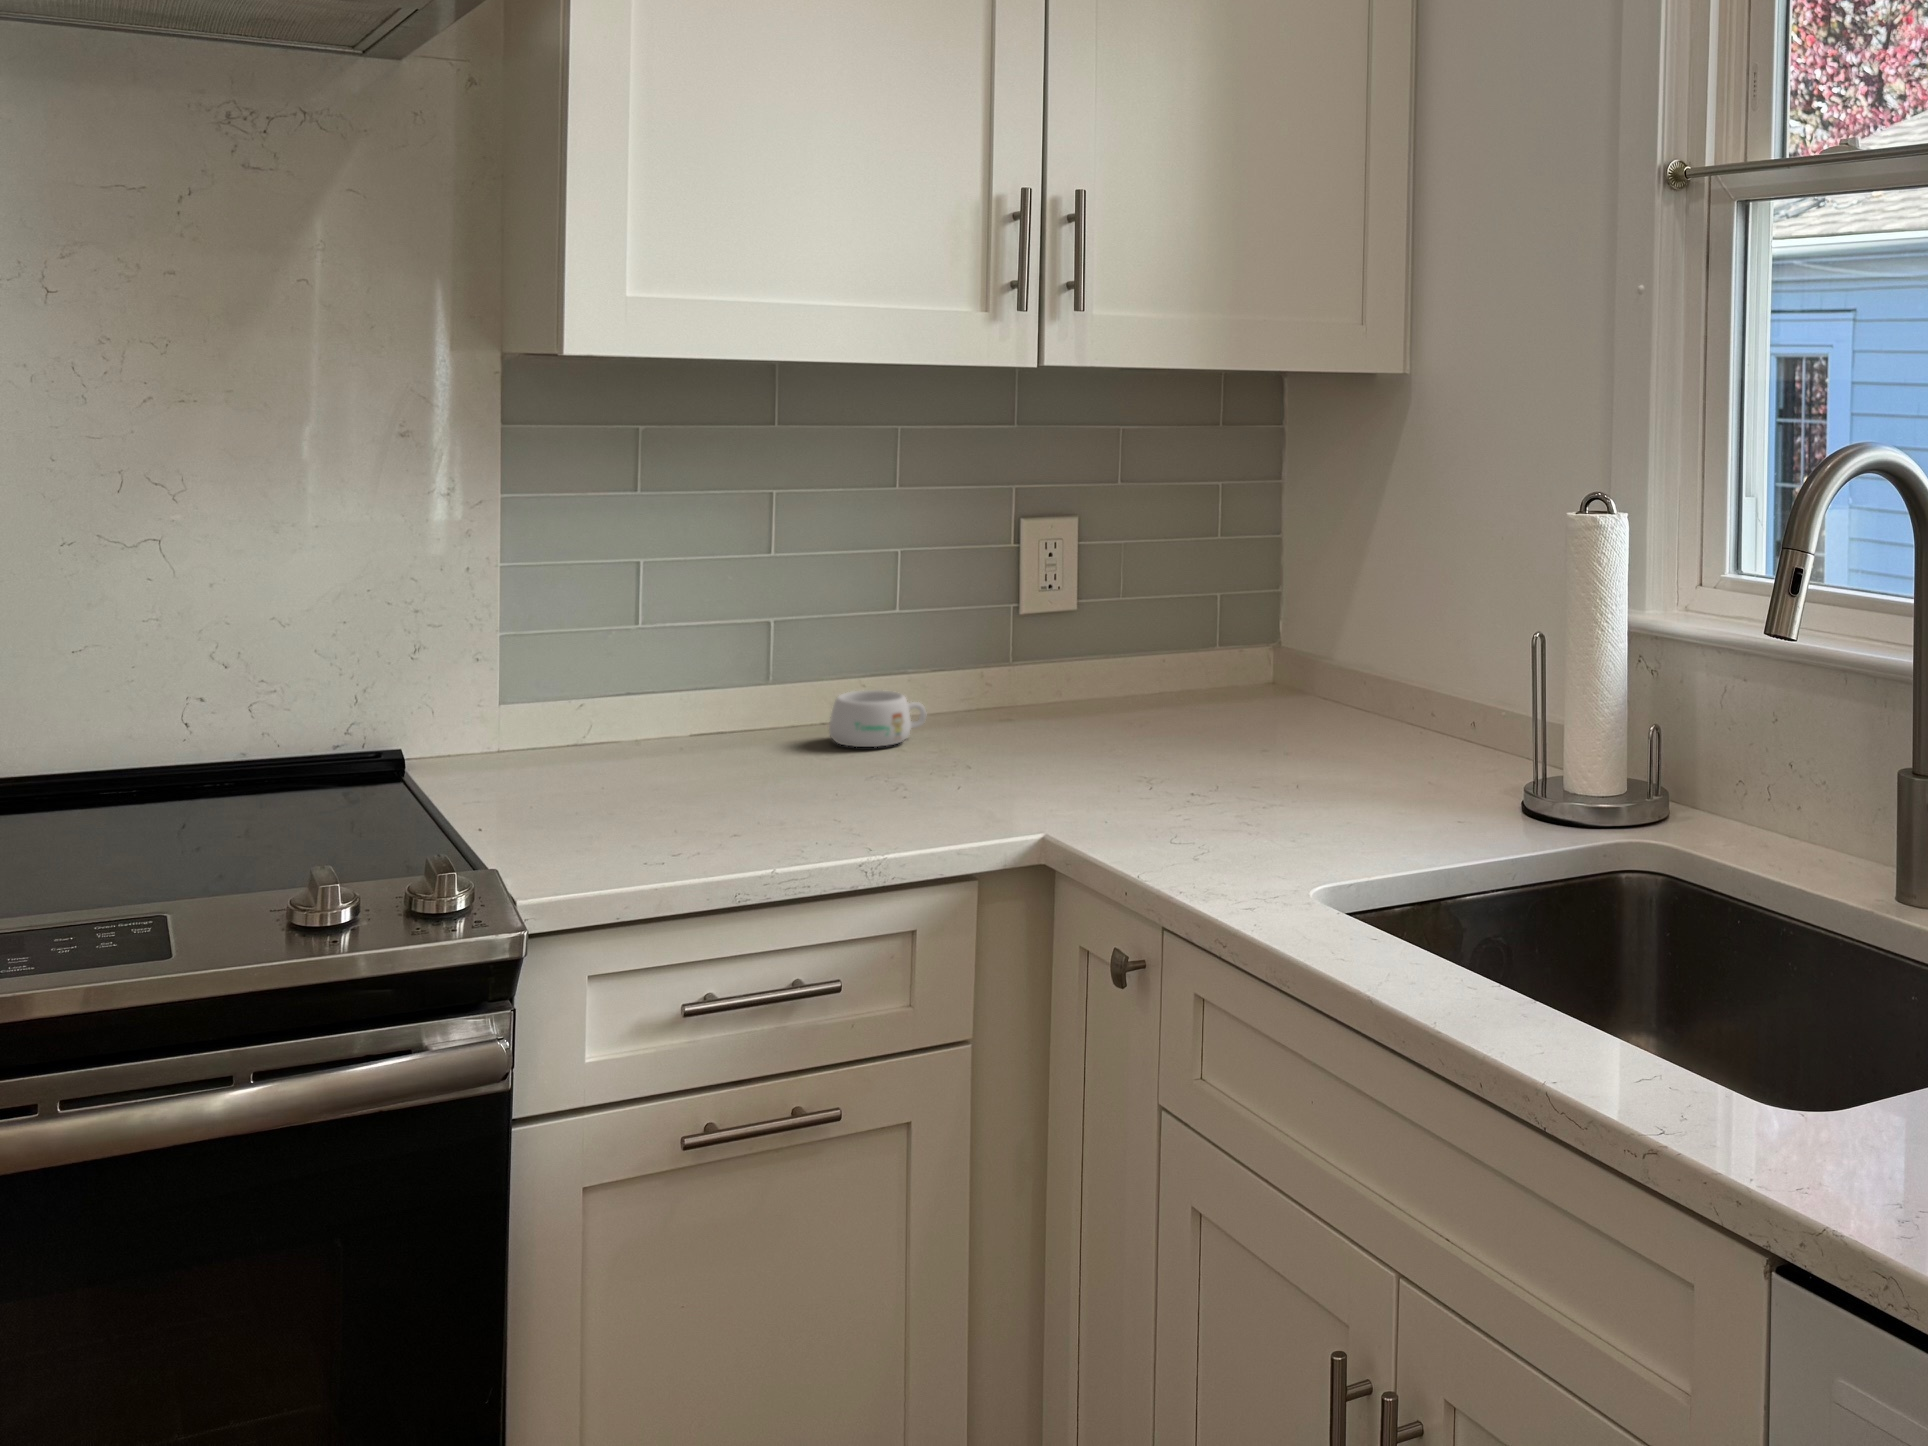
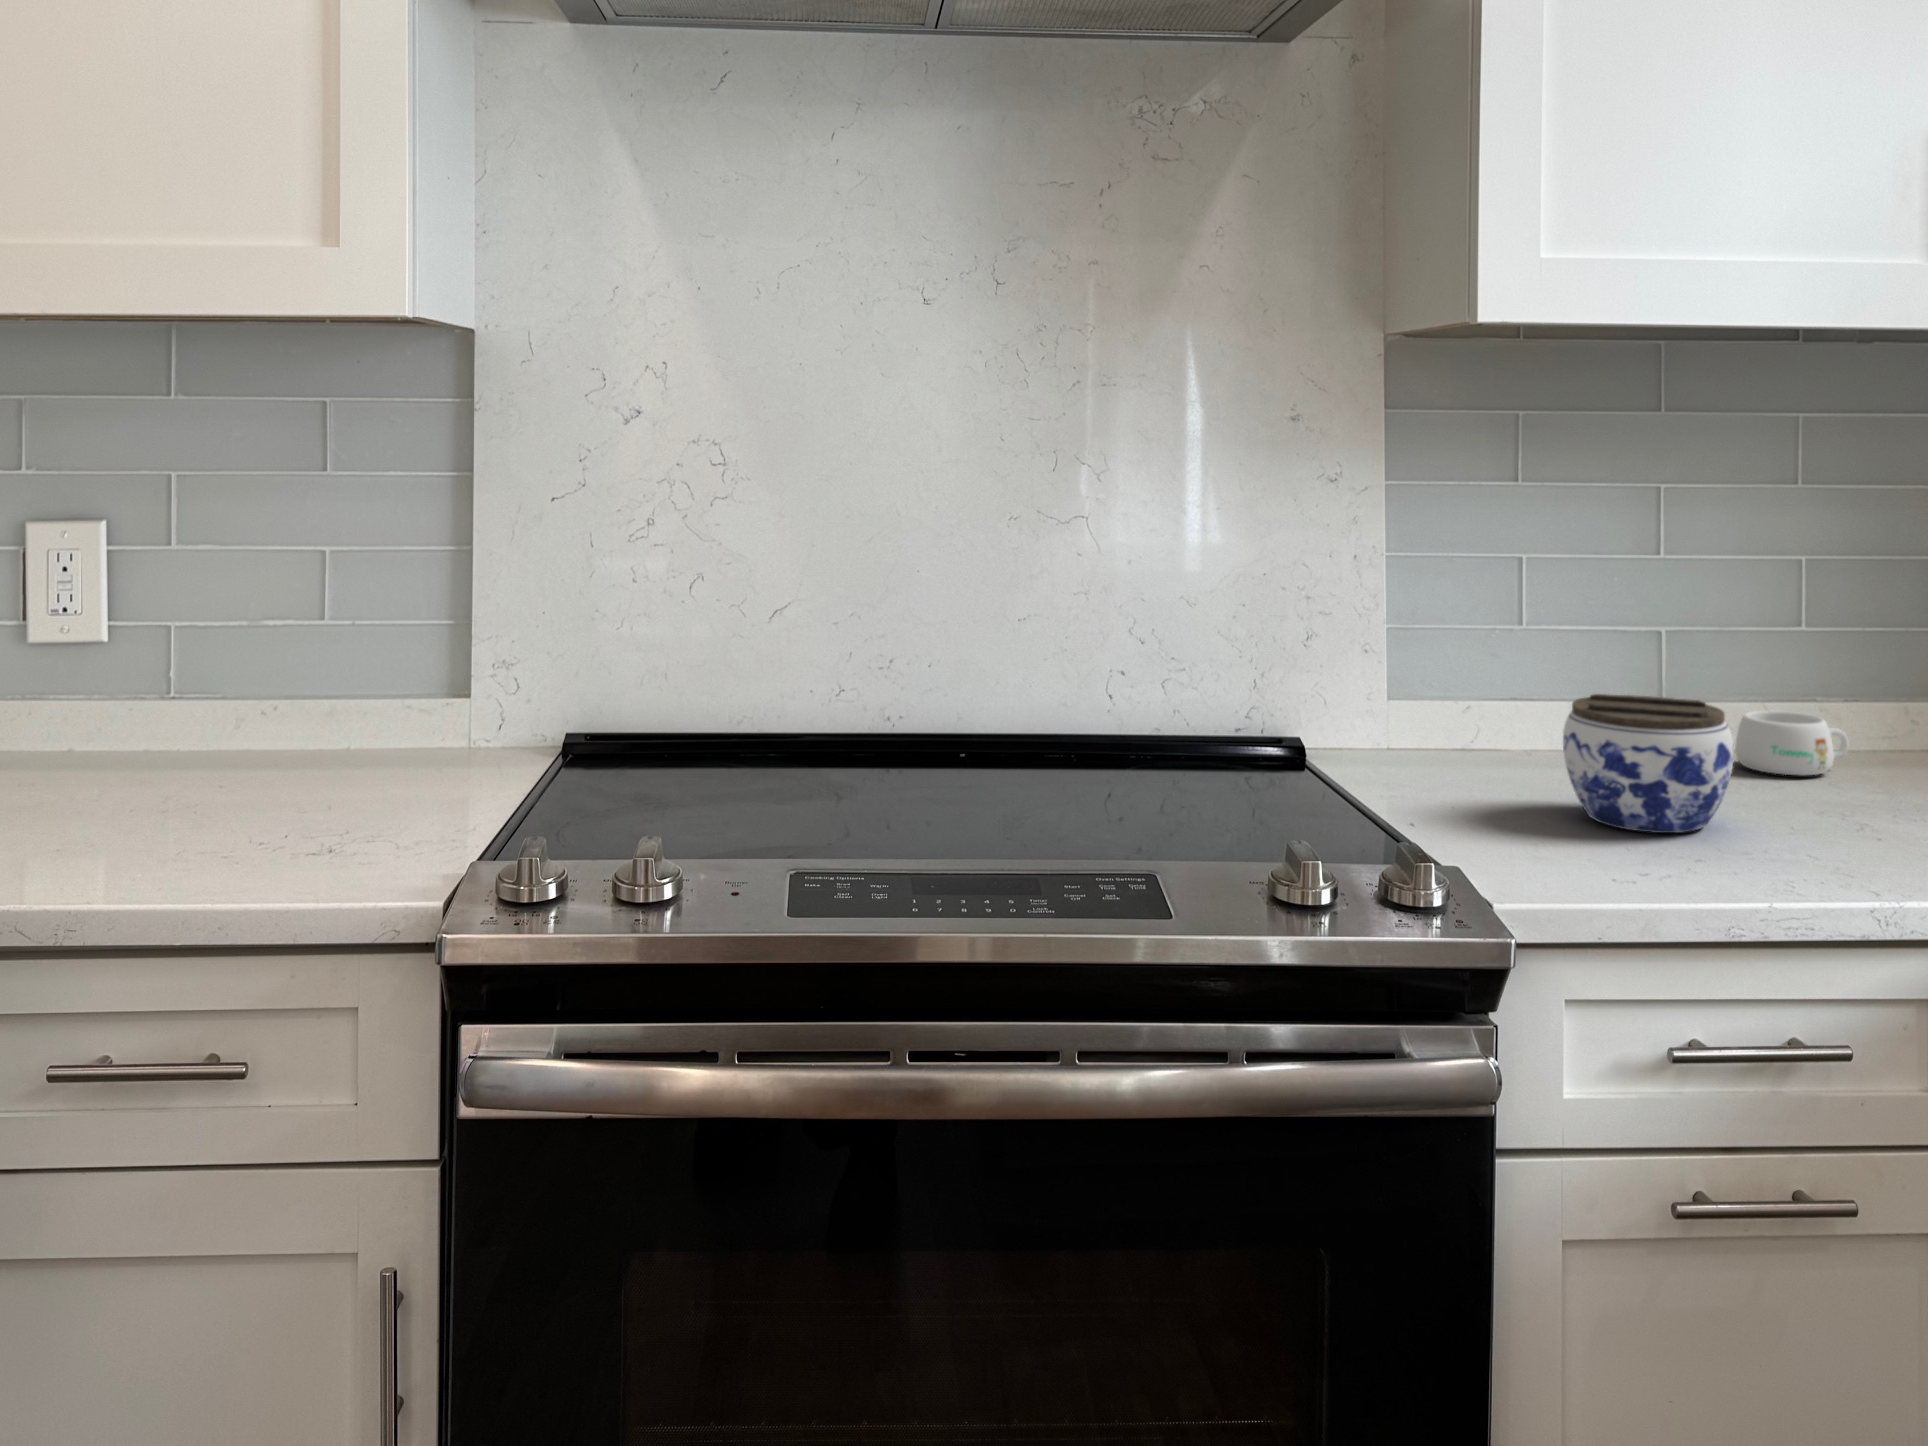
jar: none [638,692,790,815] -> present [1563,694,1734,833]

